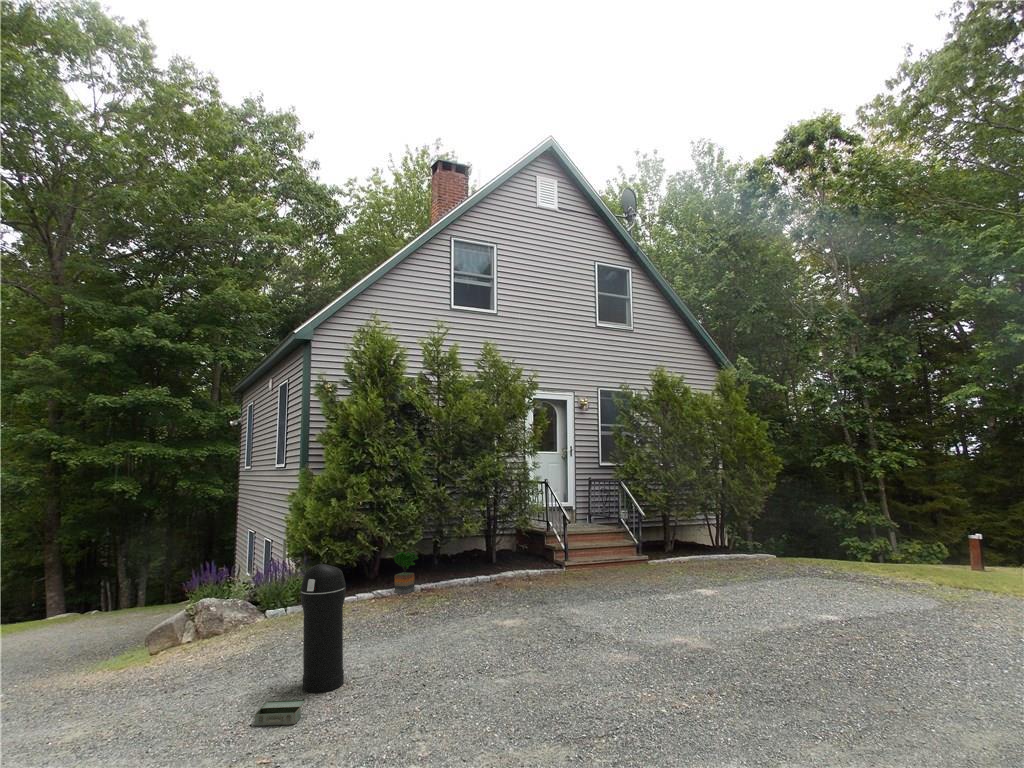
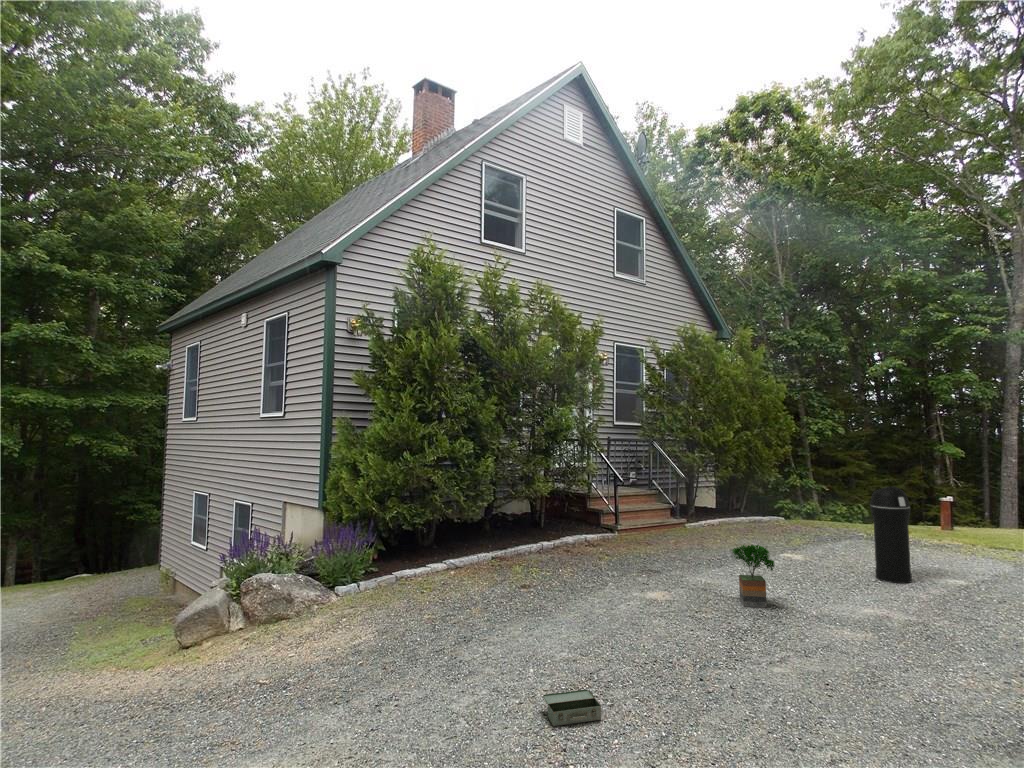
potted tree: present [394,552,418,594] -> present [732,544,775,608]
trash can: present [300,564,346,693] -> present [870,487,912,583]

